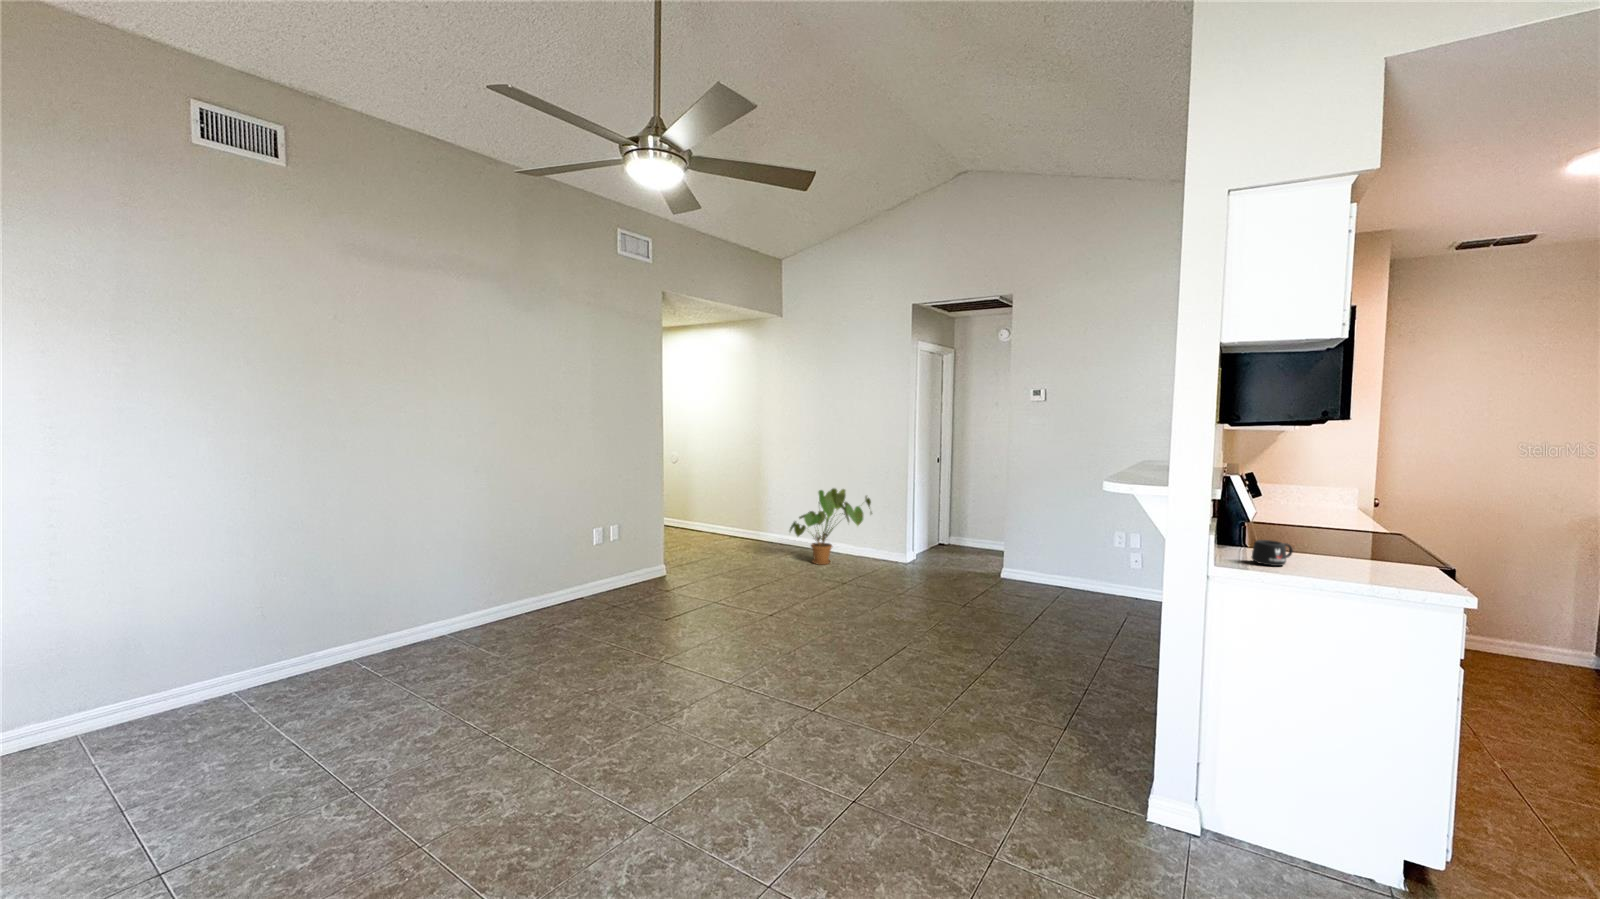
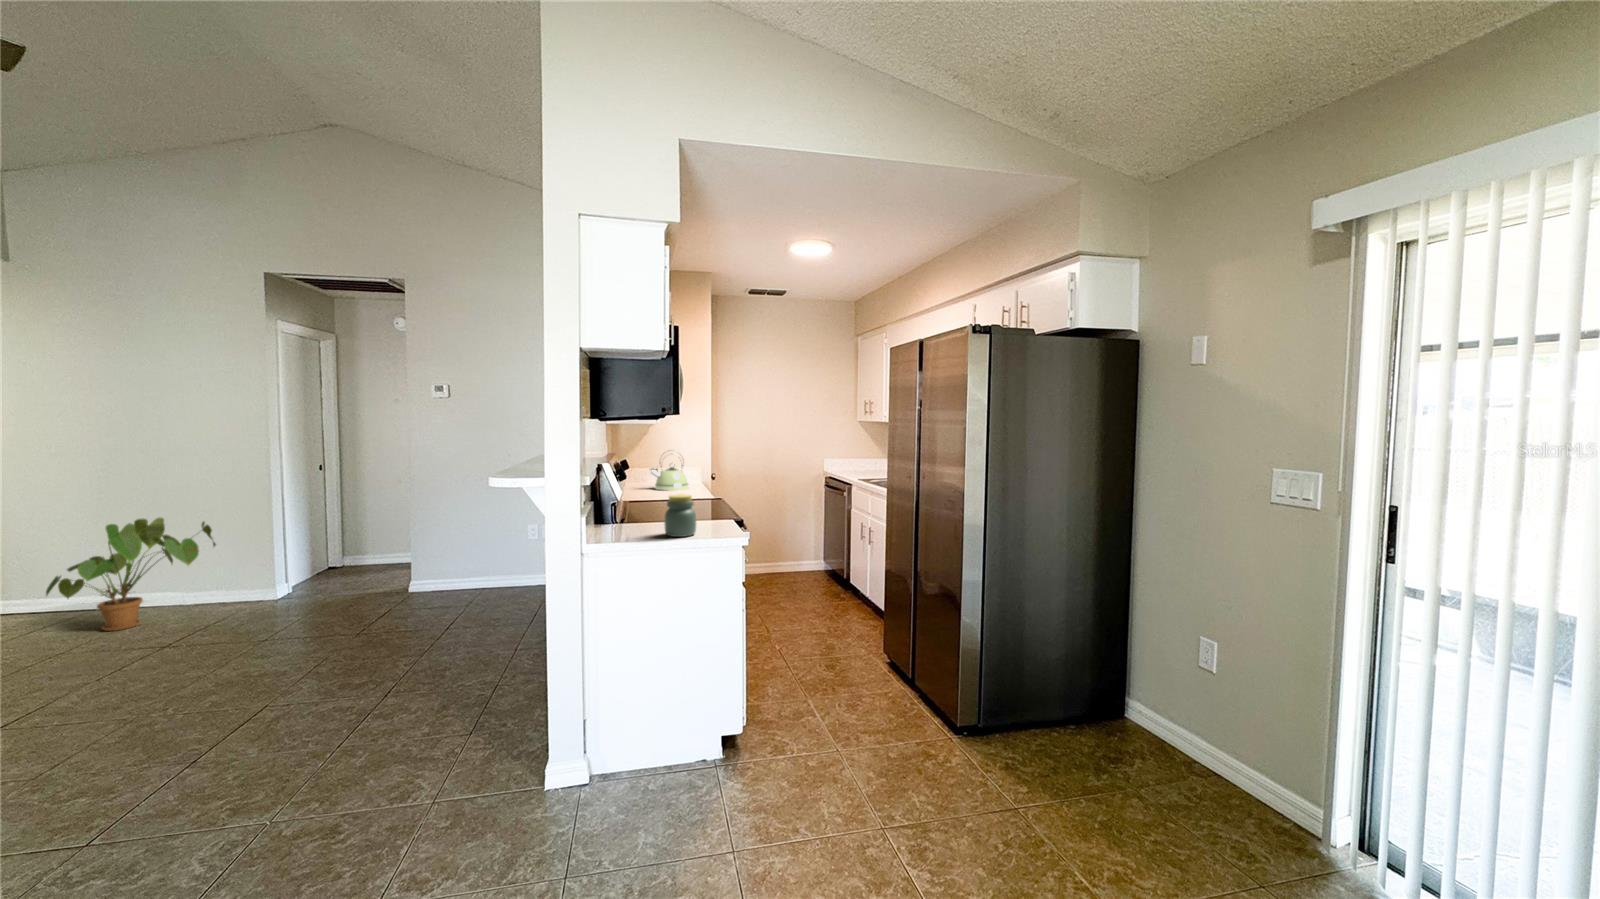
kettle: none [1282,466,1343,519] -> present [651,453,689,491]
jar: none [1330,522,1384,579] -> present [664,494,696,537]
mug: present [1252,540,1293,566] -> none [613,517,642,538]

